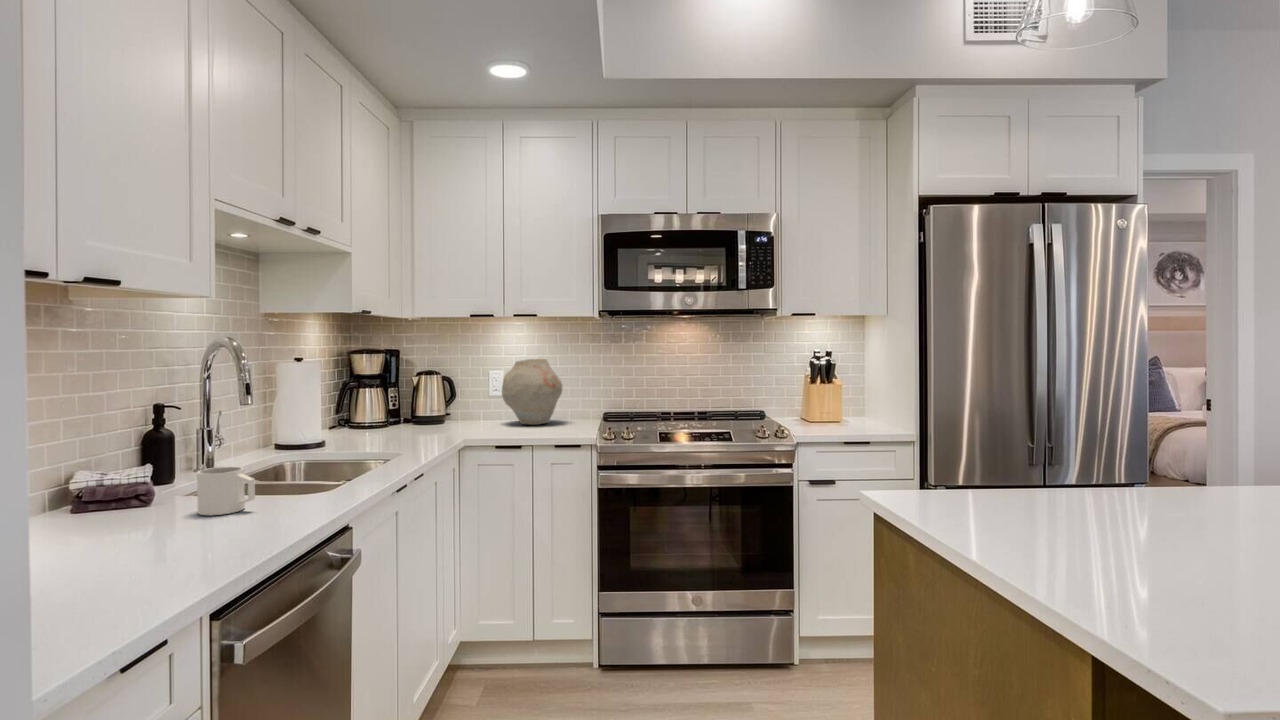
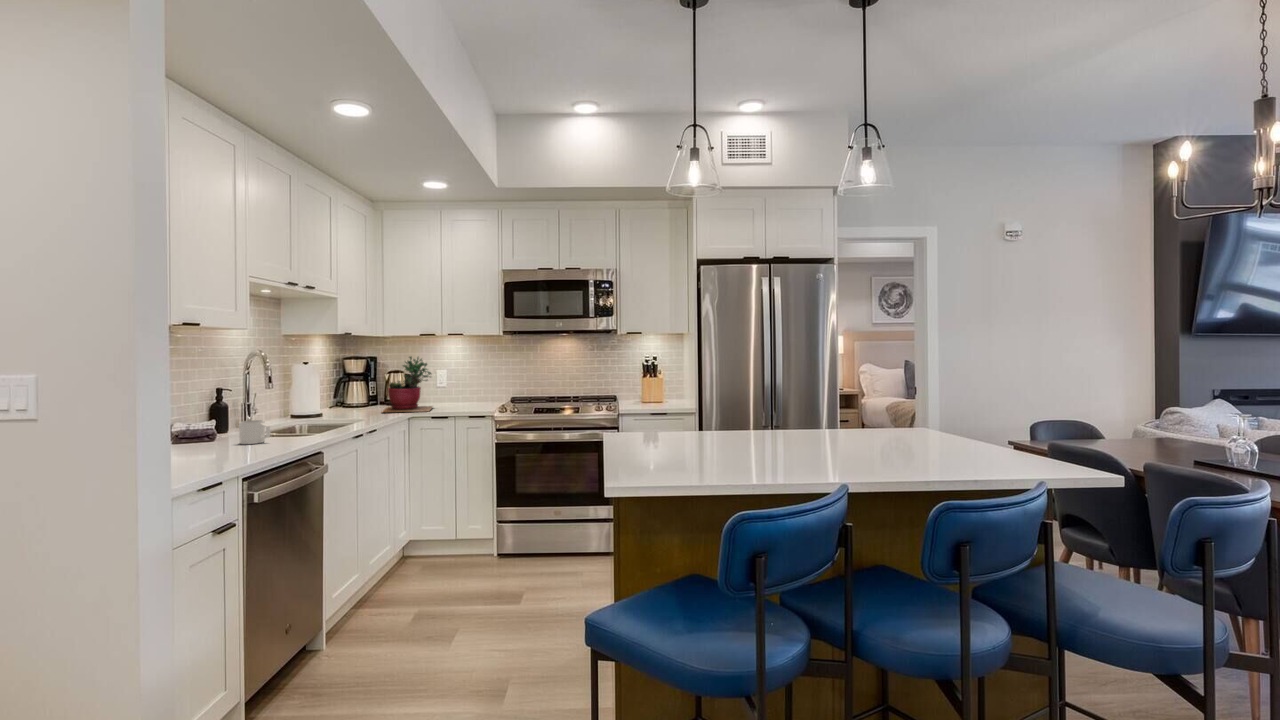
succulent plant: none [416,349,492,439] -> present [383,357,432,412]
vase: present [502,359,562,425] -> none [443,362,484,405]

